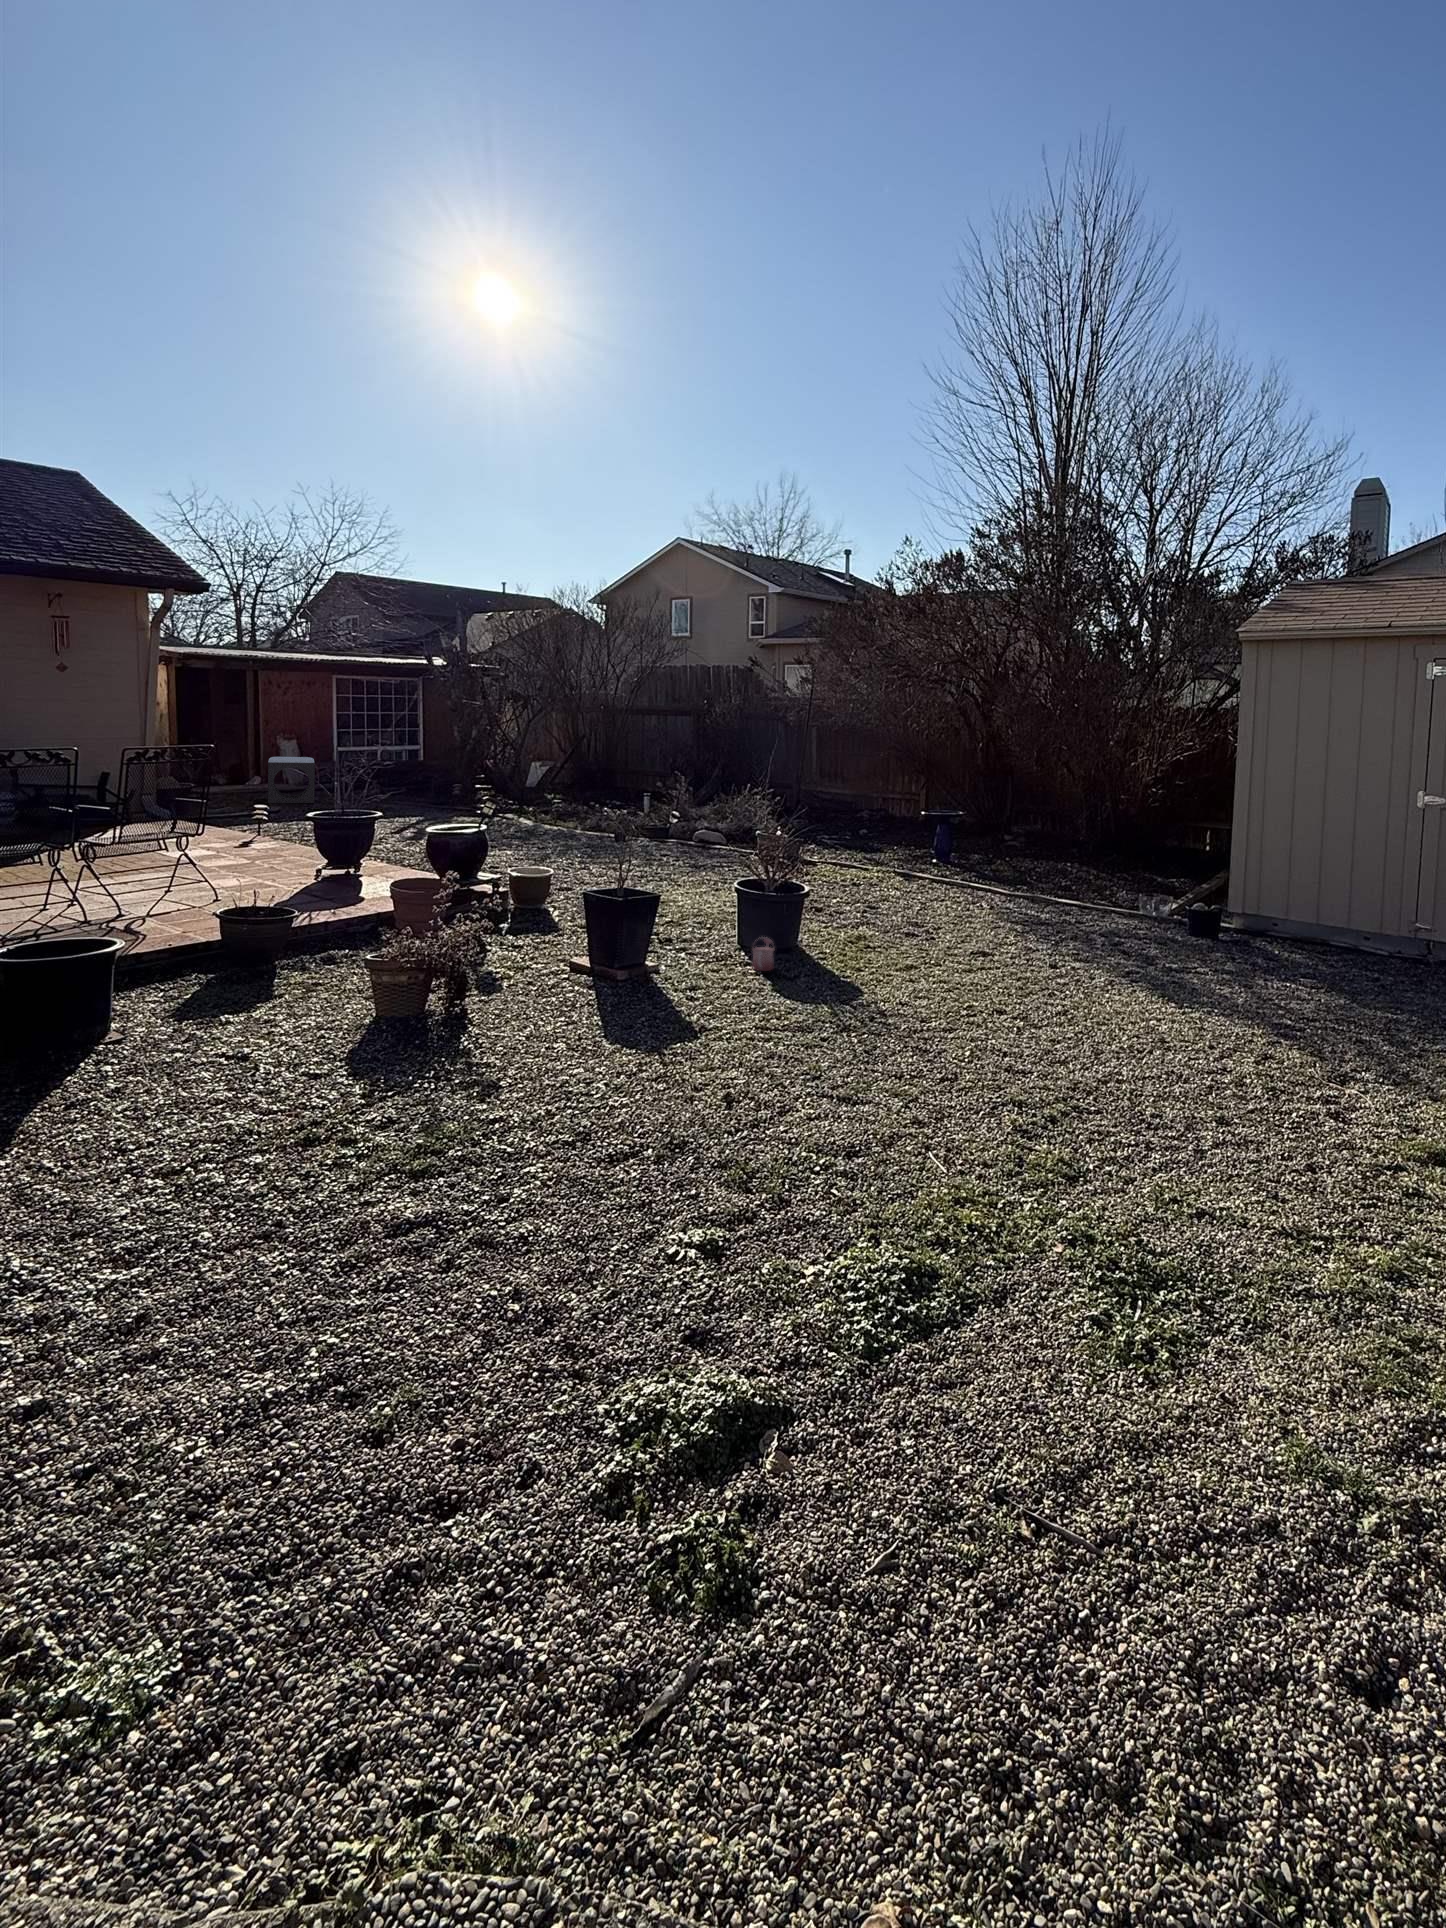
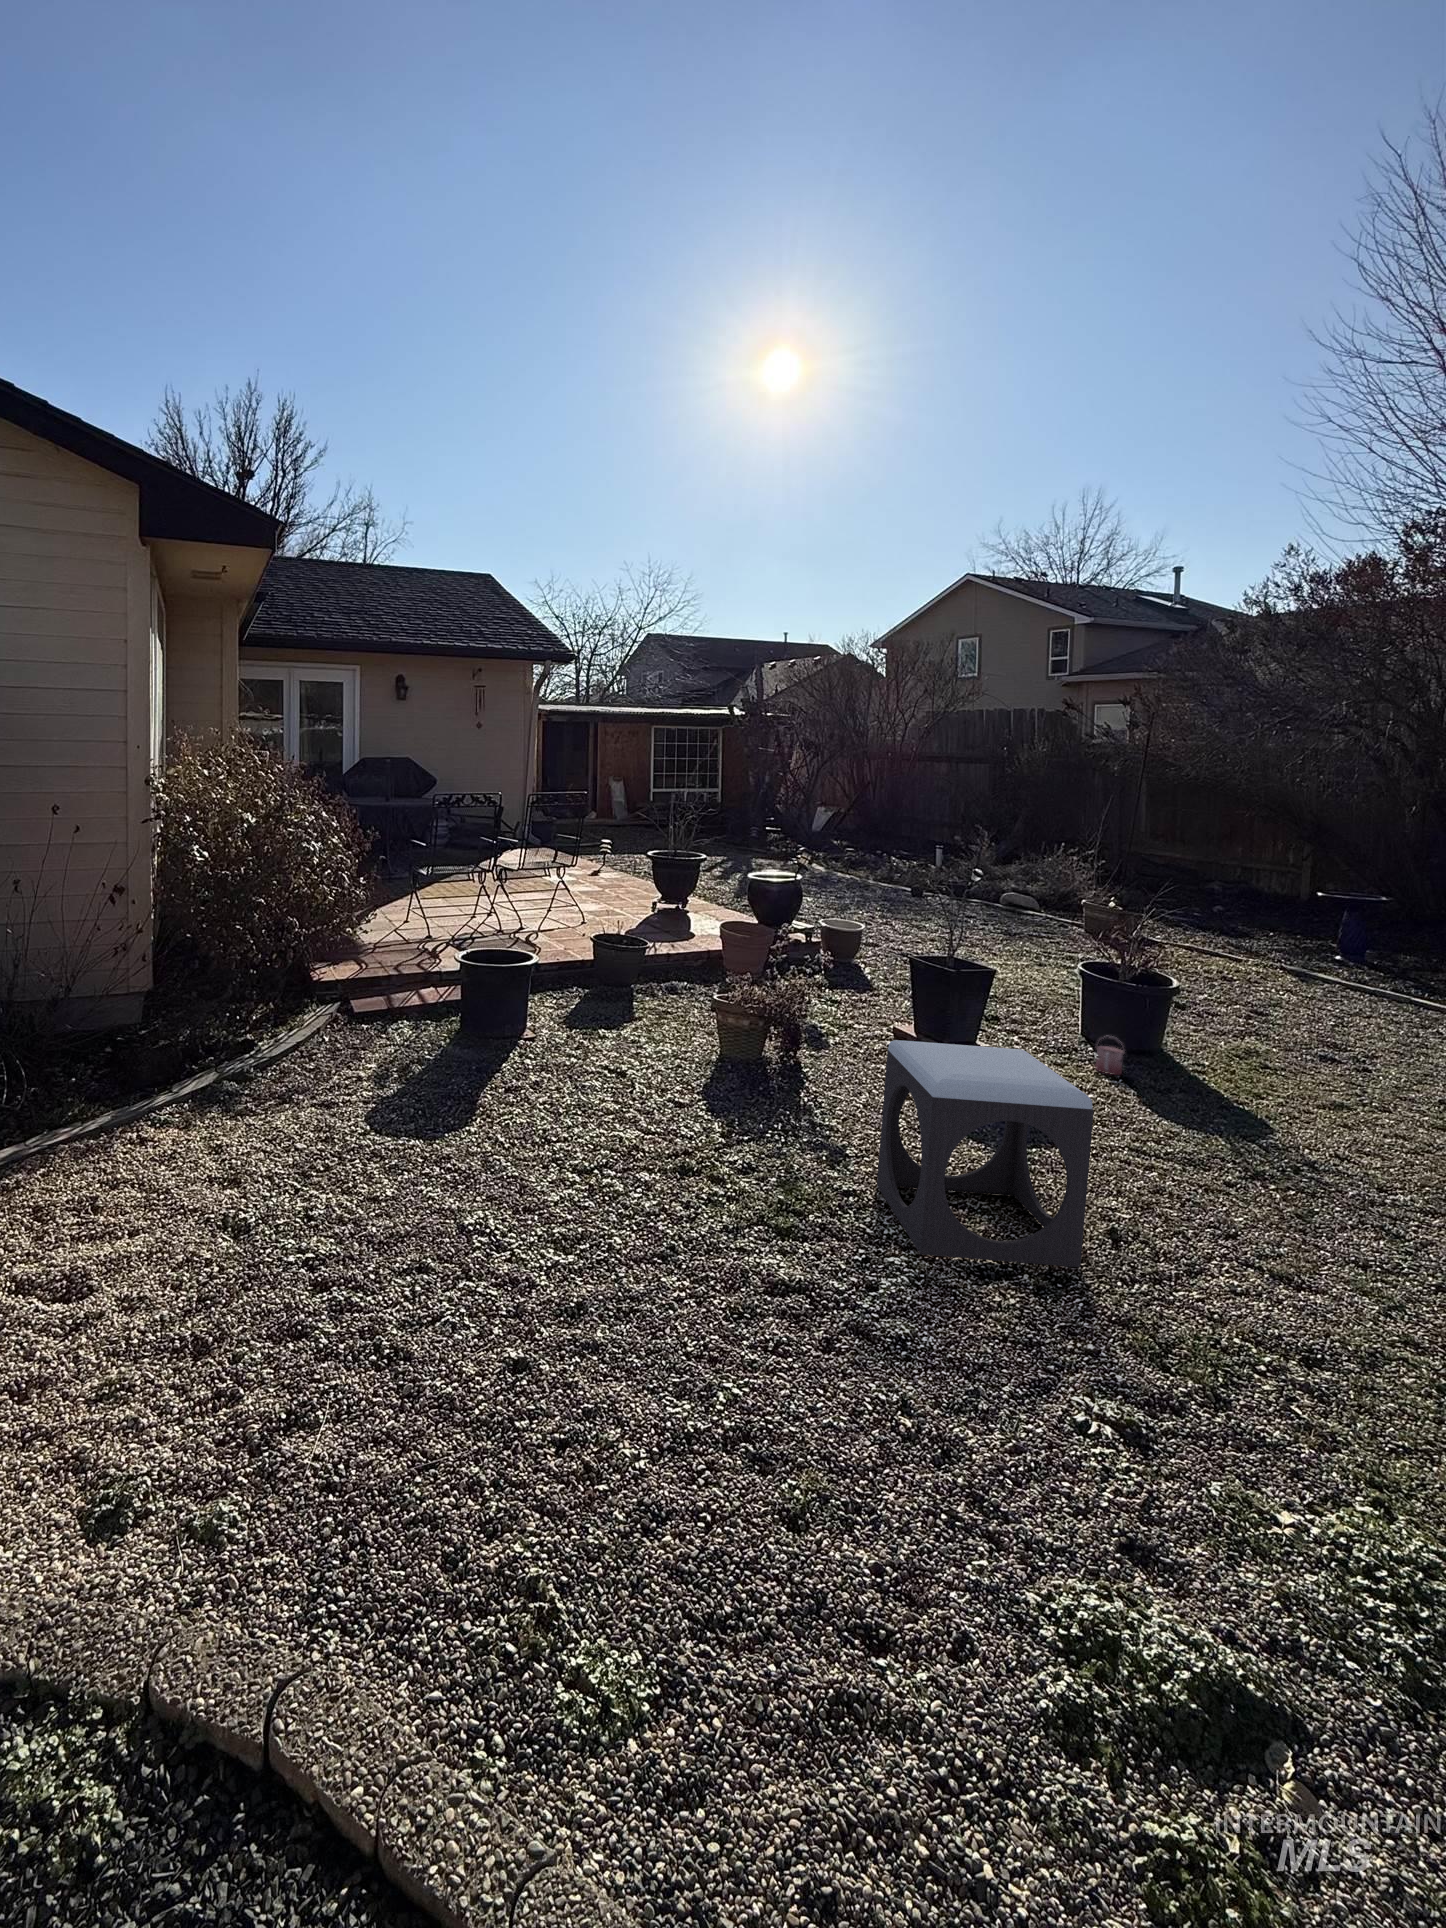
footstool: present [268,757,315,803] -> present [877,1040,1094,1267]

